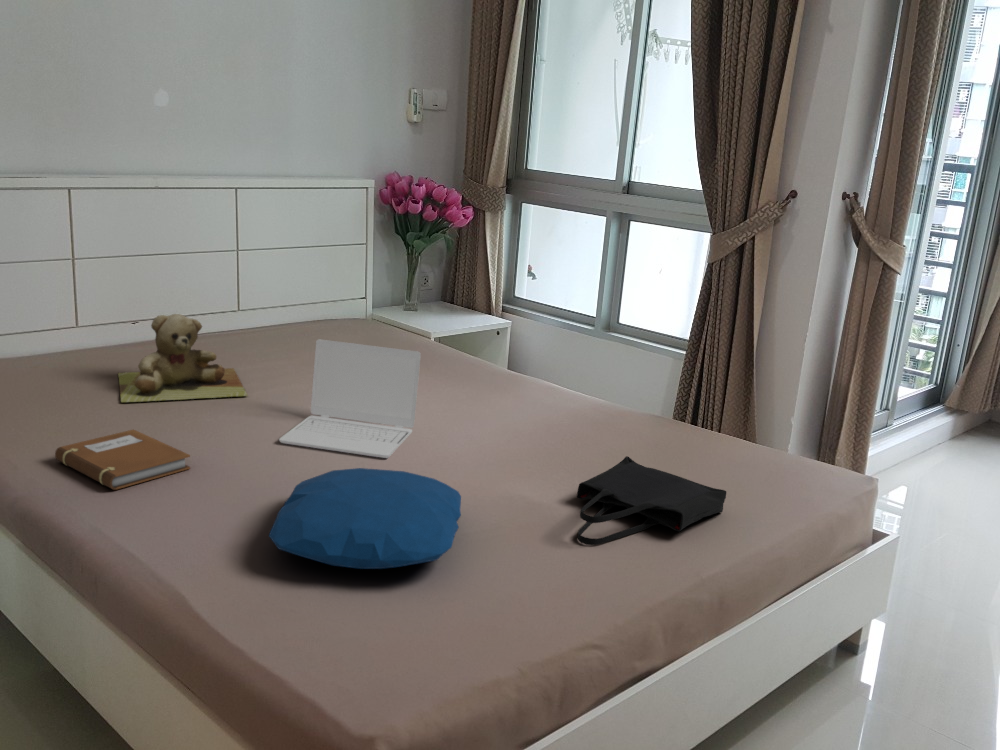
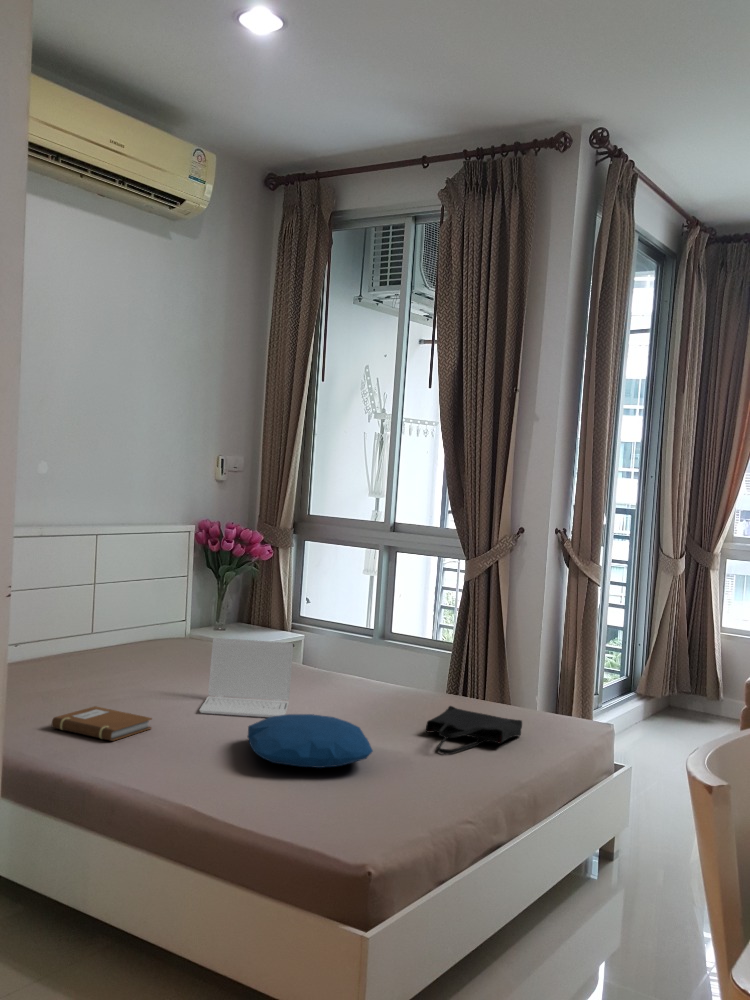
teddy bear: present [118,314,247,402] -> none [33,626,149,694]

